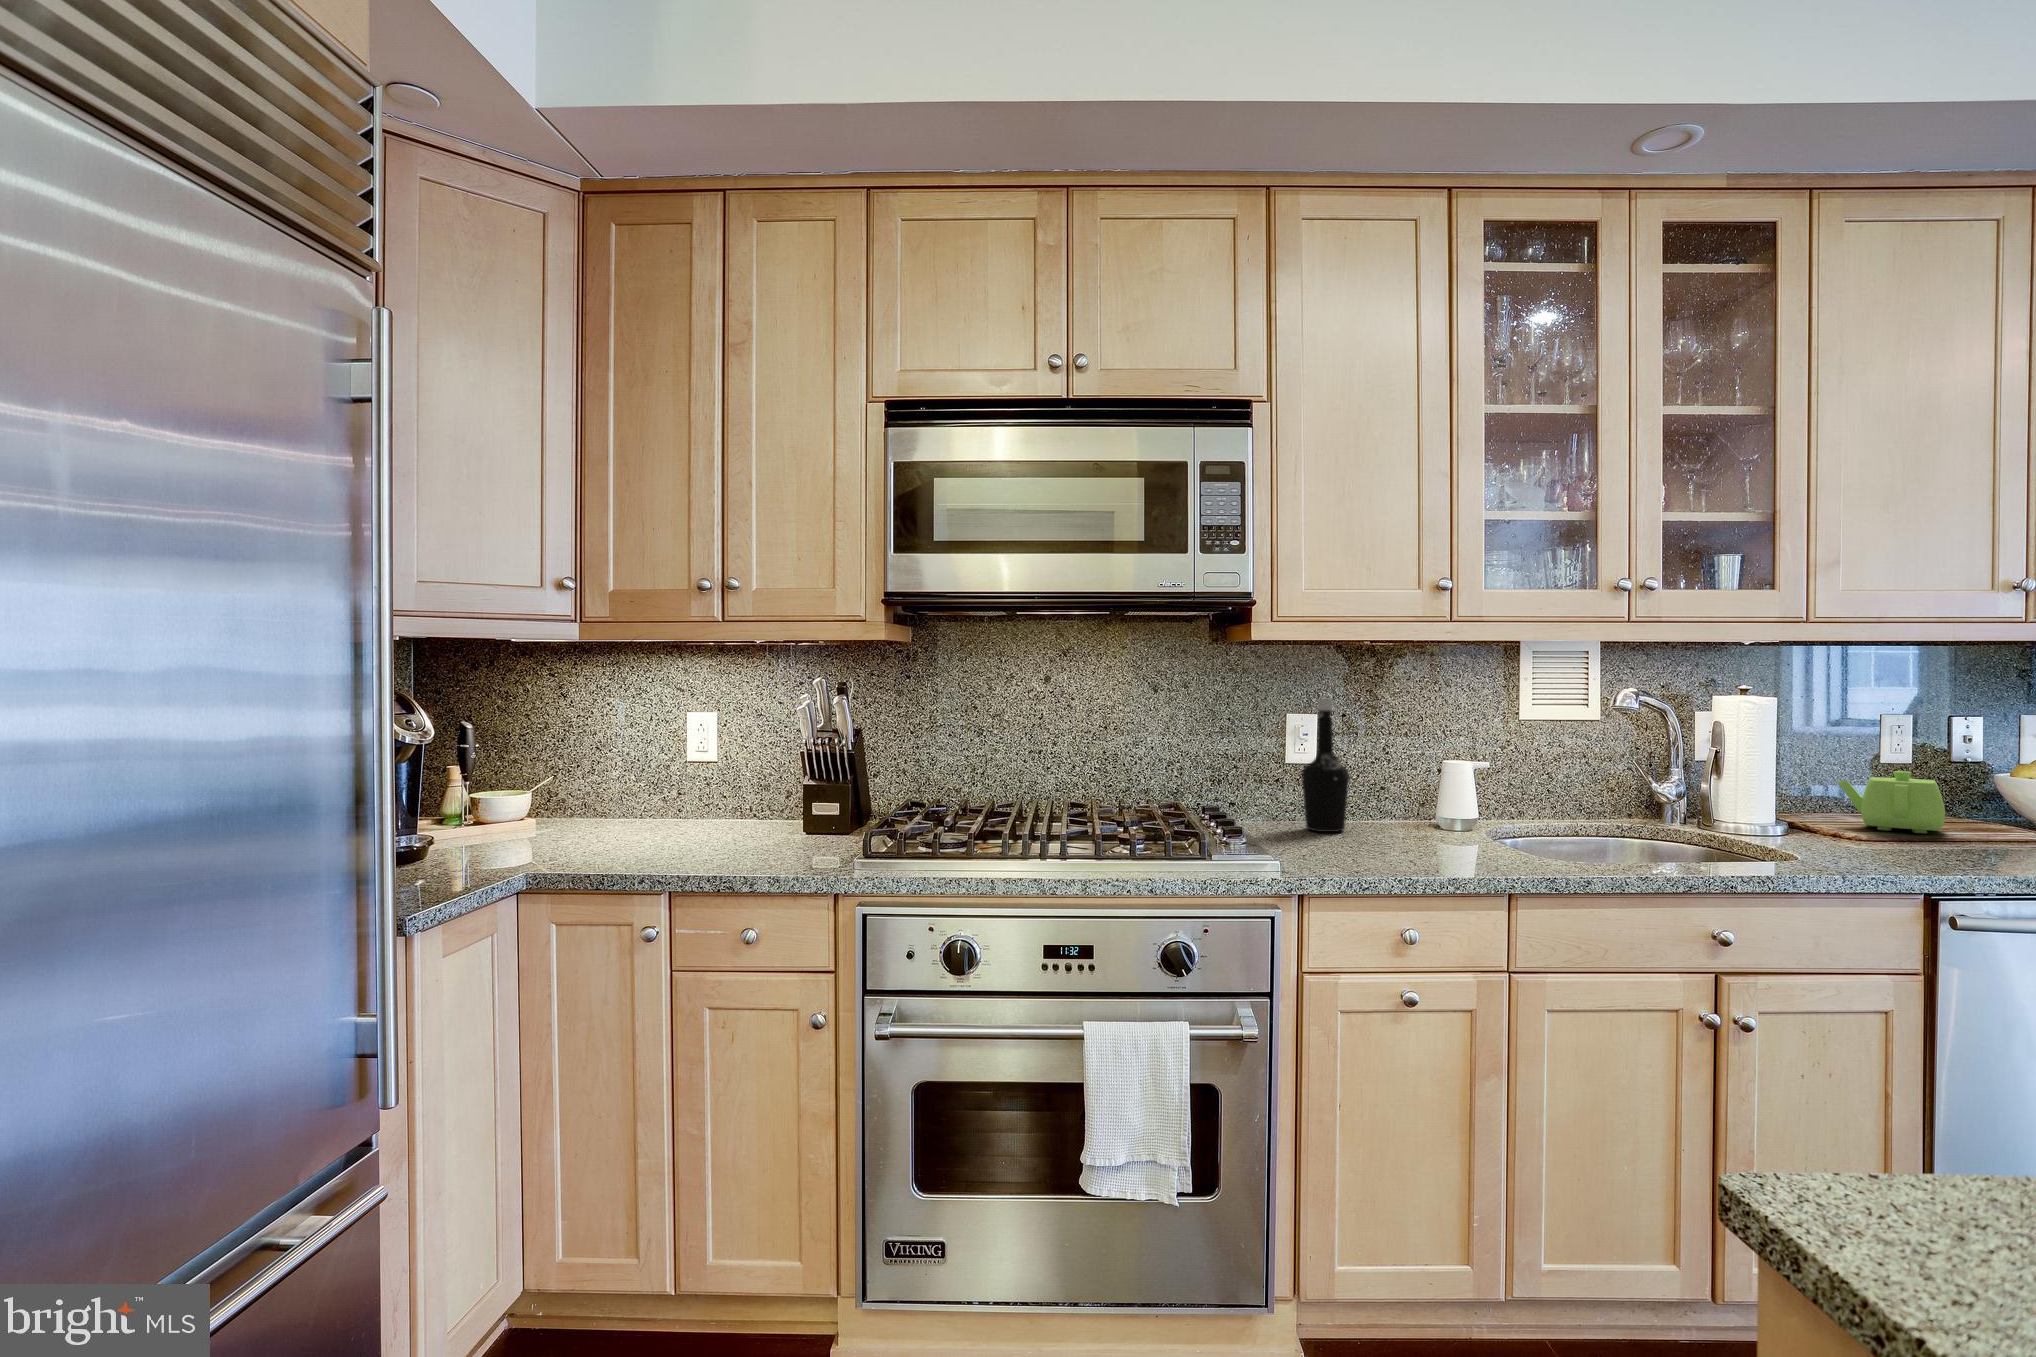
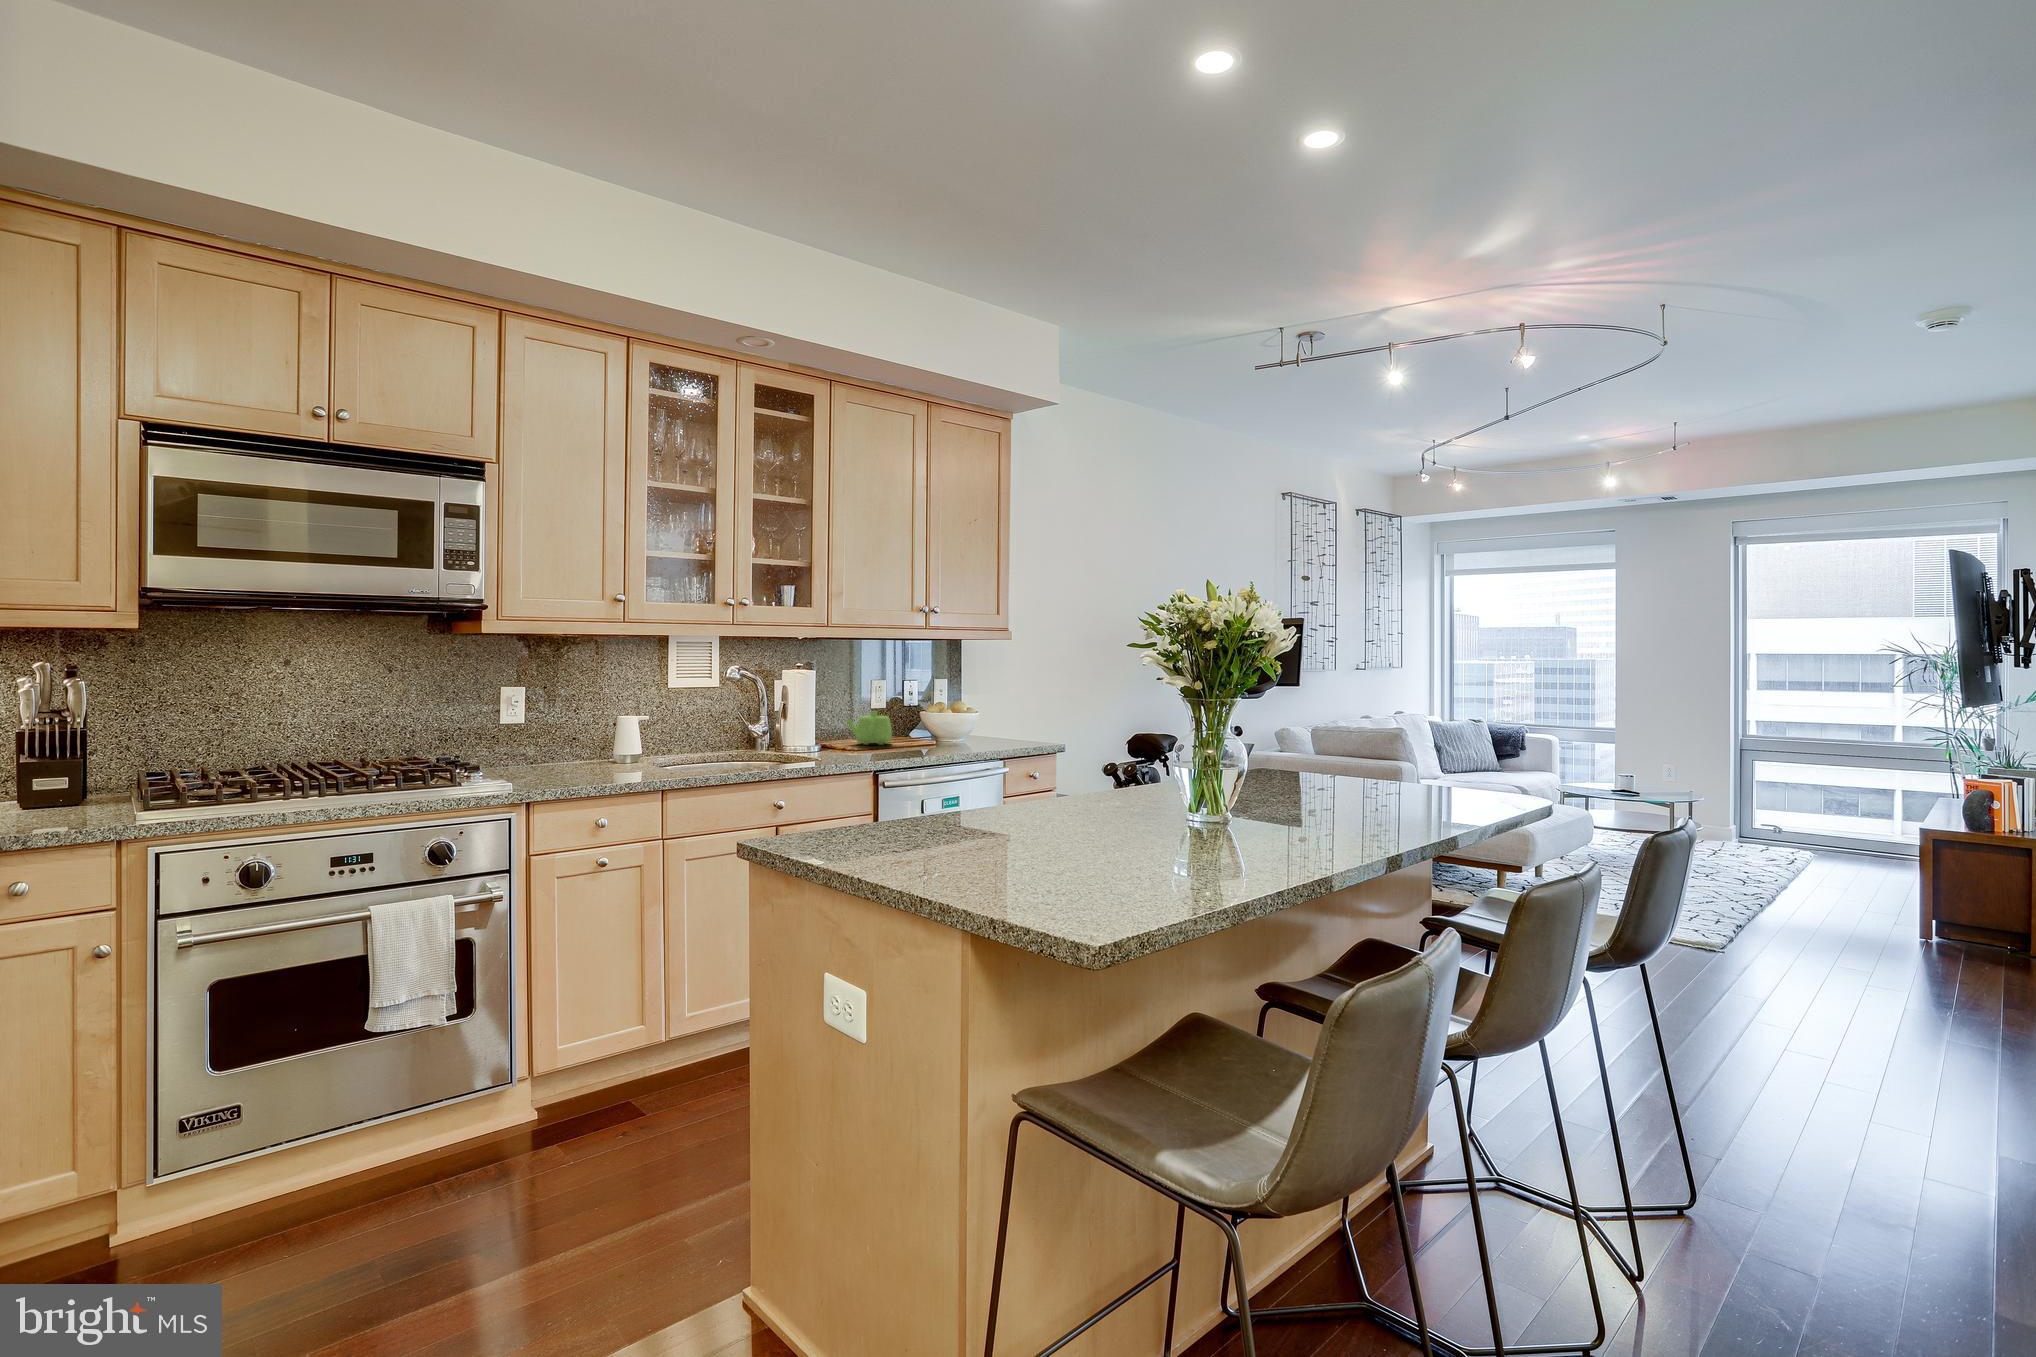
bottle: present [1302,698,1349,832] -> none [521,675,557,769]

